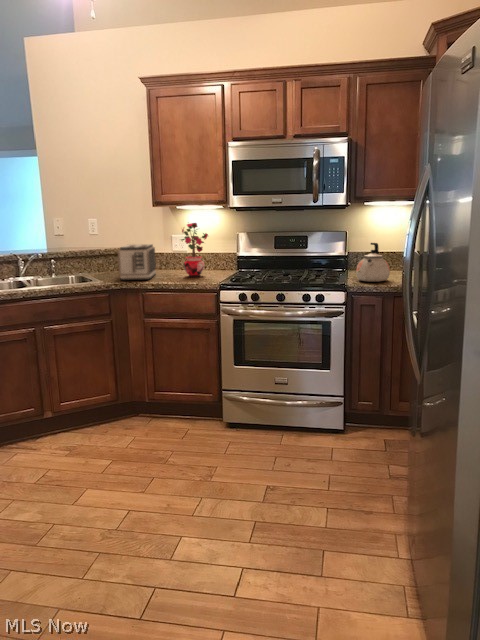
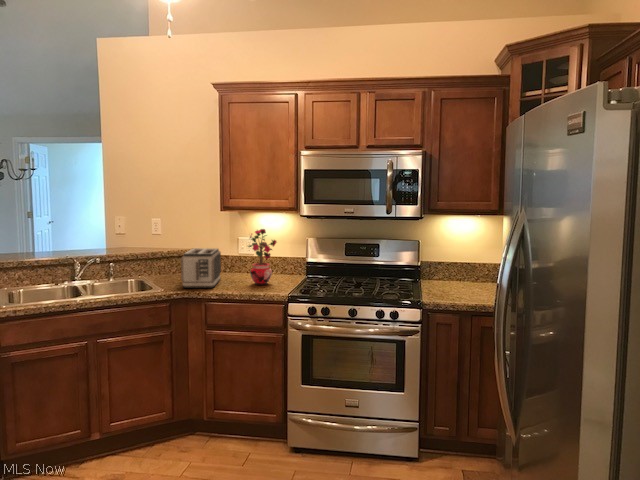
kettle: present [356,243,390,282] -> none [431,258,467,299]

